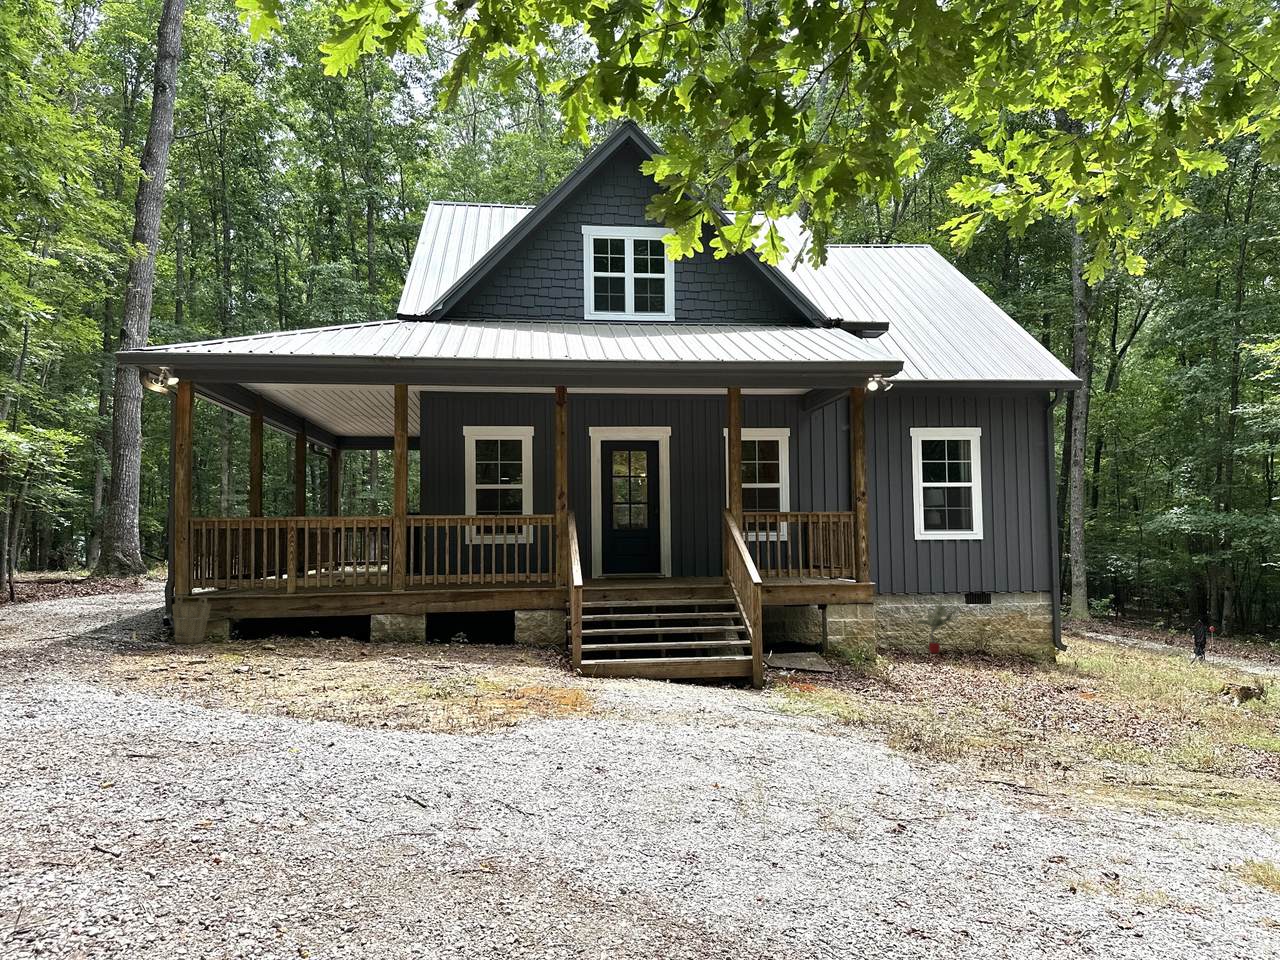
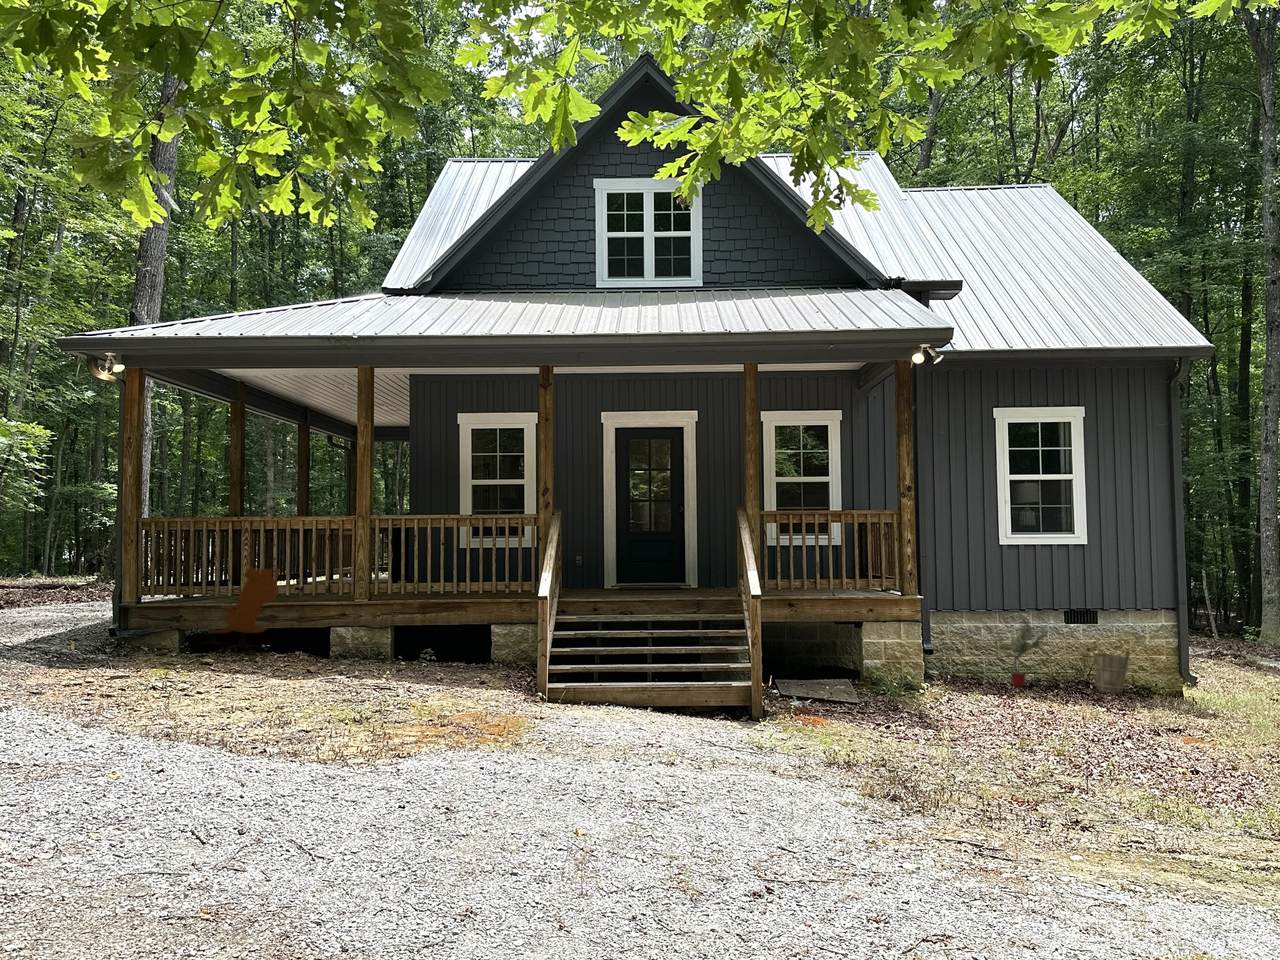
lounge chair: none [237,562,321,640] -> present [201,569,280,654]
bucket: present [172,595,211,643] -> present [1093,647,1130,693]

